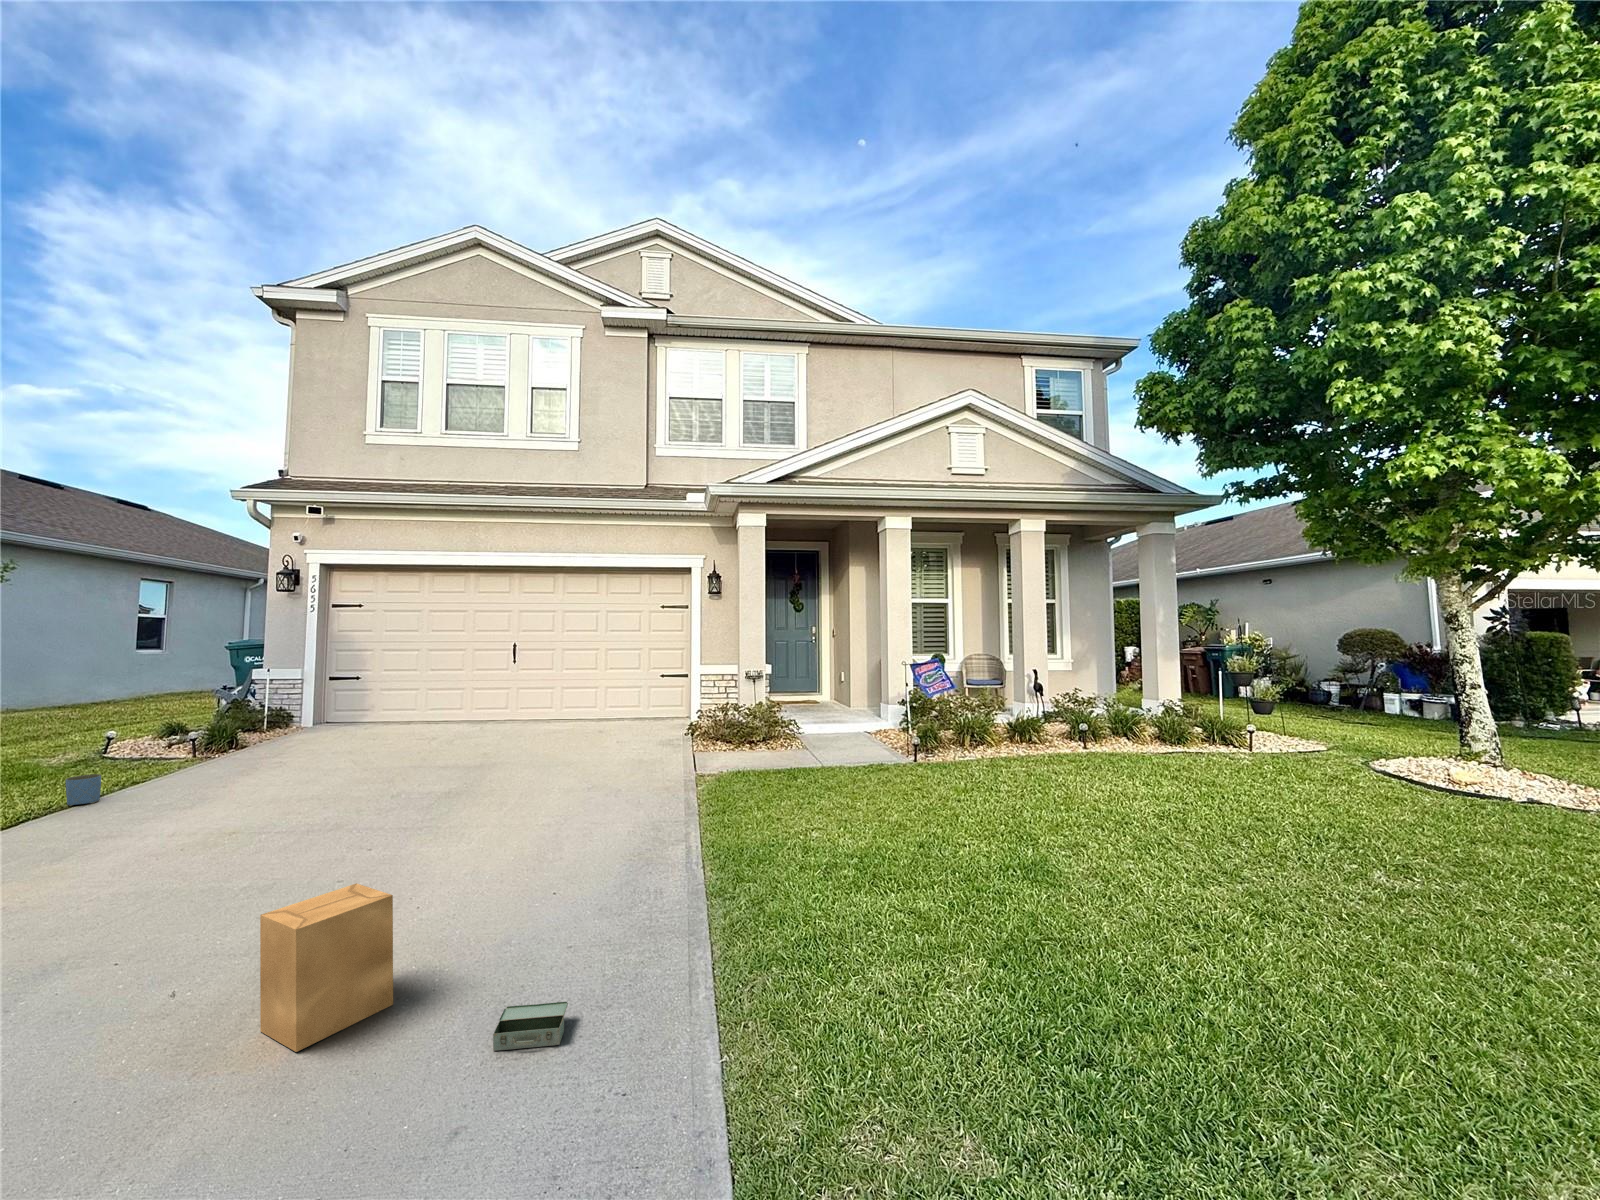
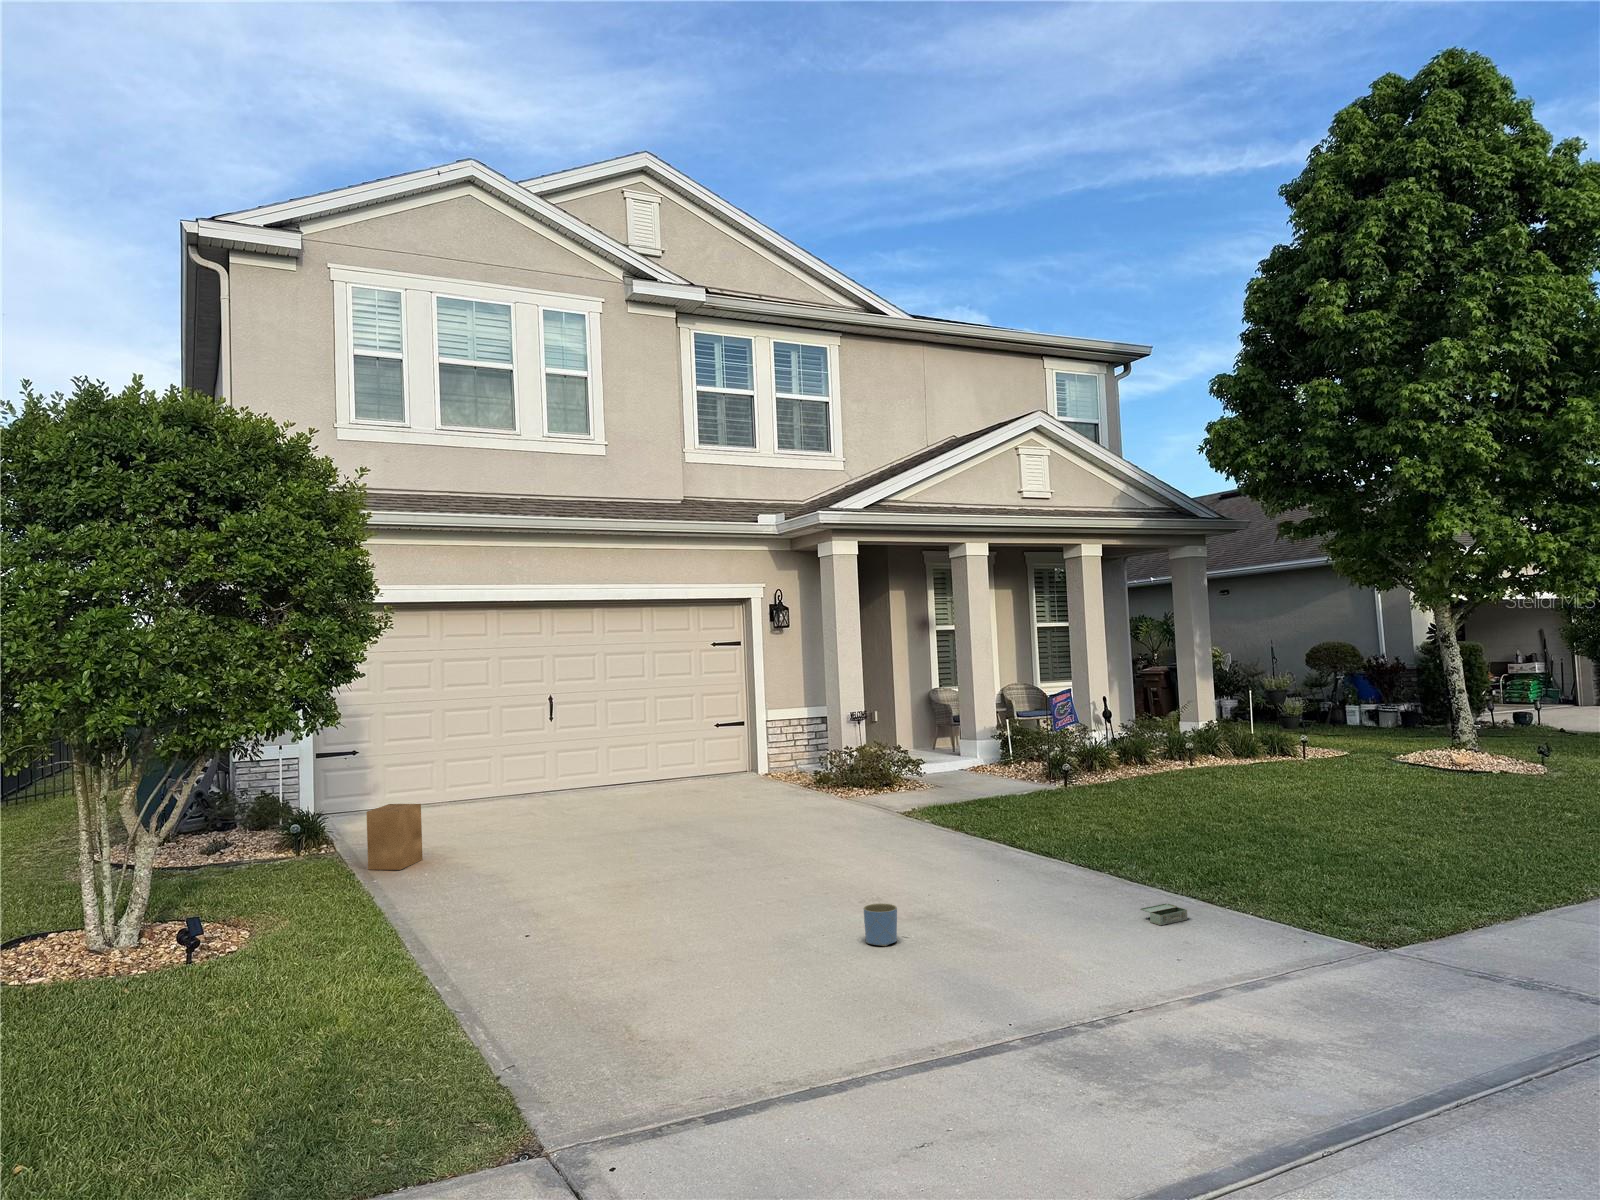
planter: present [66,774,101,806] -> present [864,904,897,946]
cardboard box: present [260,883,393,1052] -> present [367,804,423,870]

